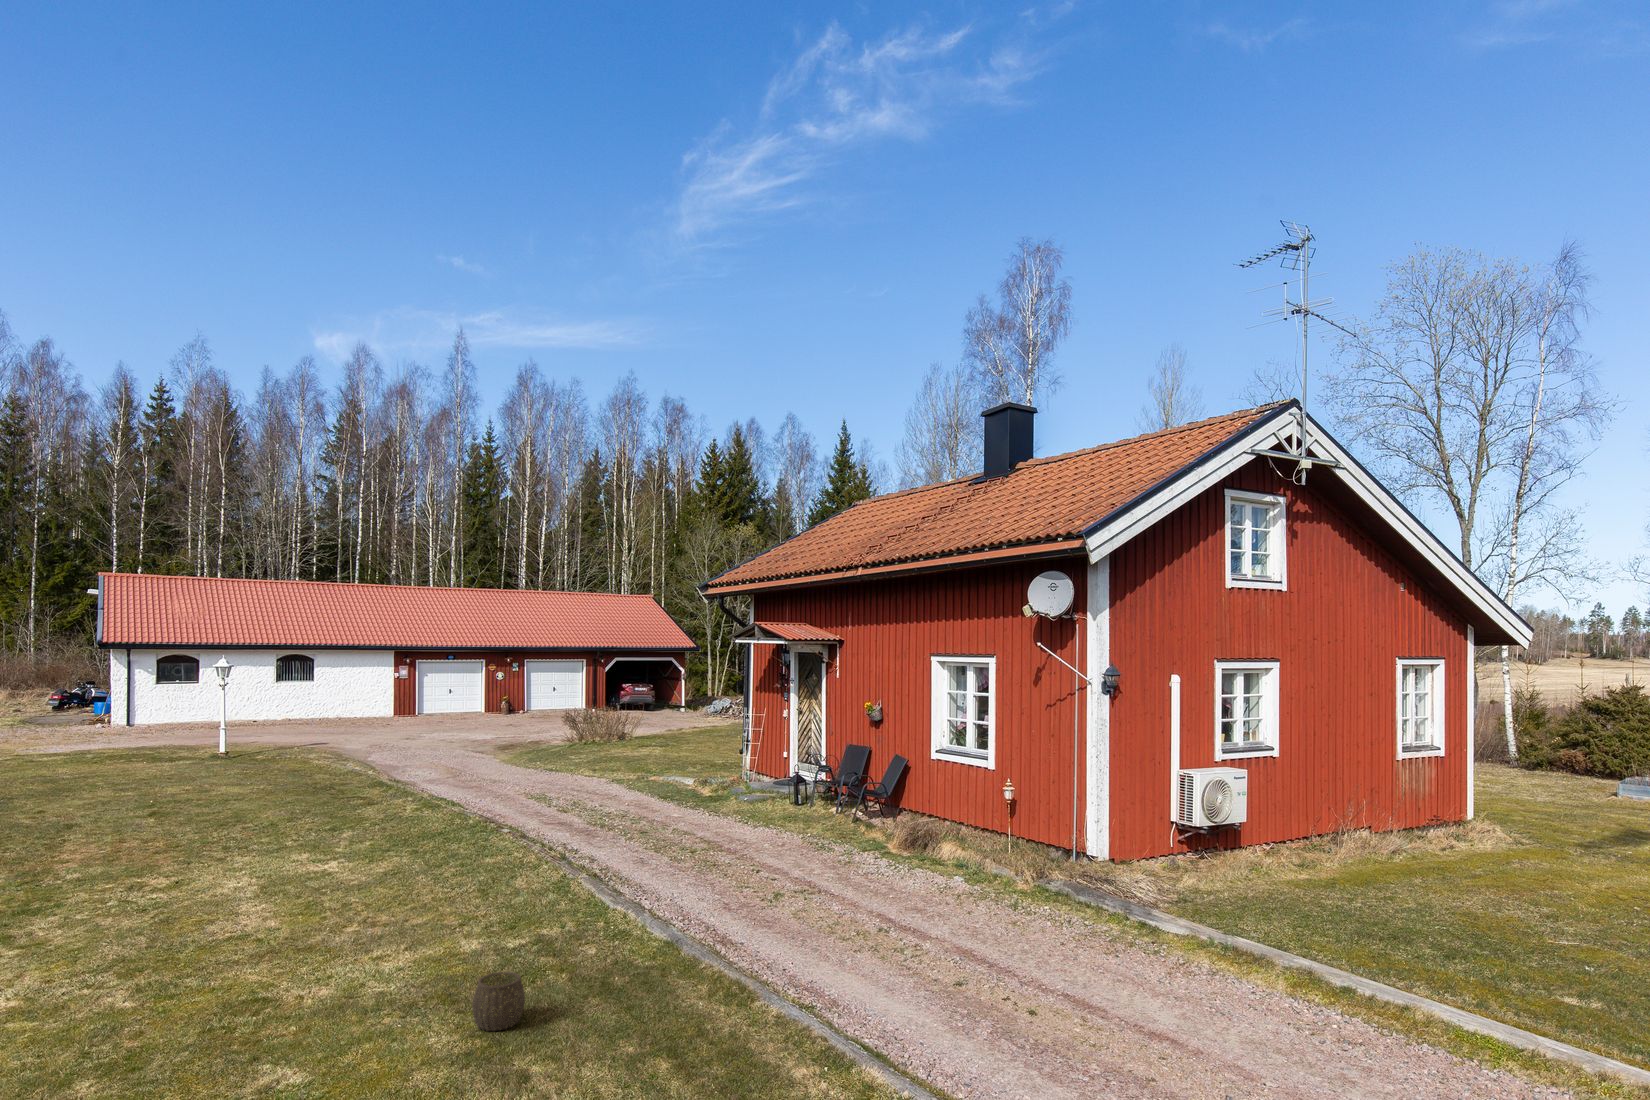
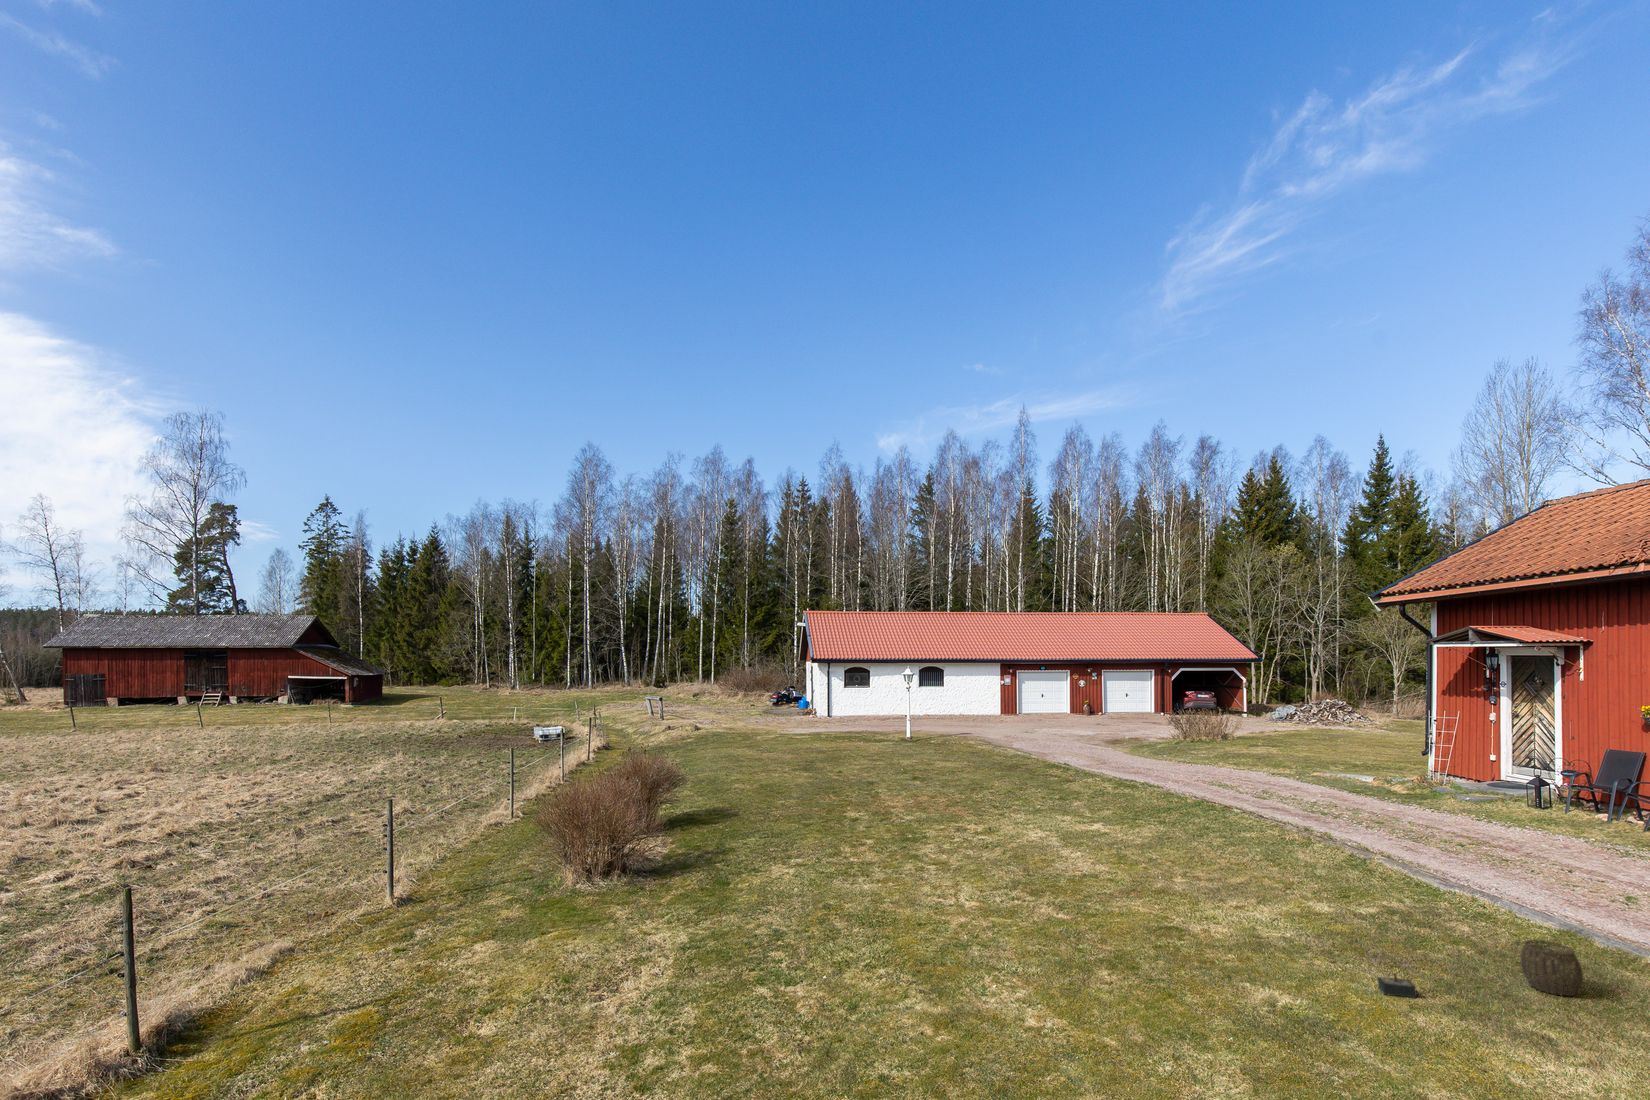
decorative plant: none [274,1013,335,1069] -> present [1365,949,1421,998]

